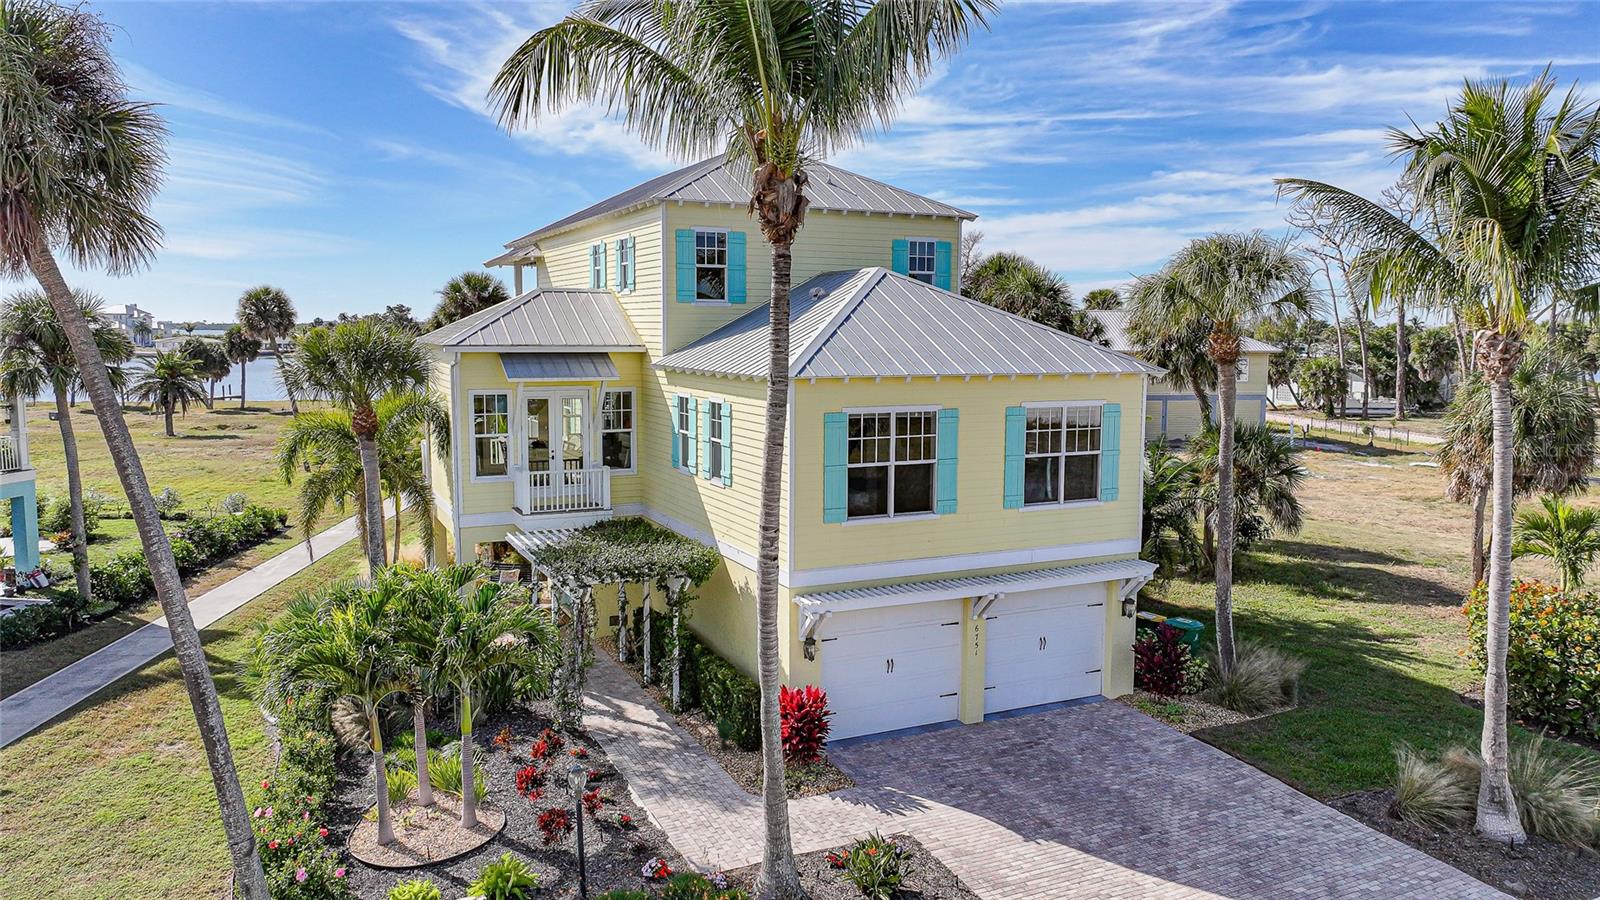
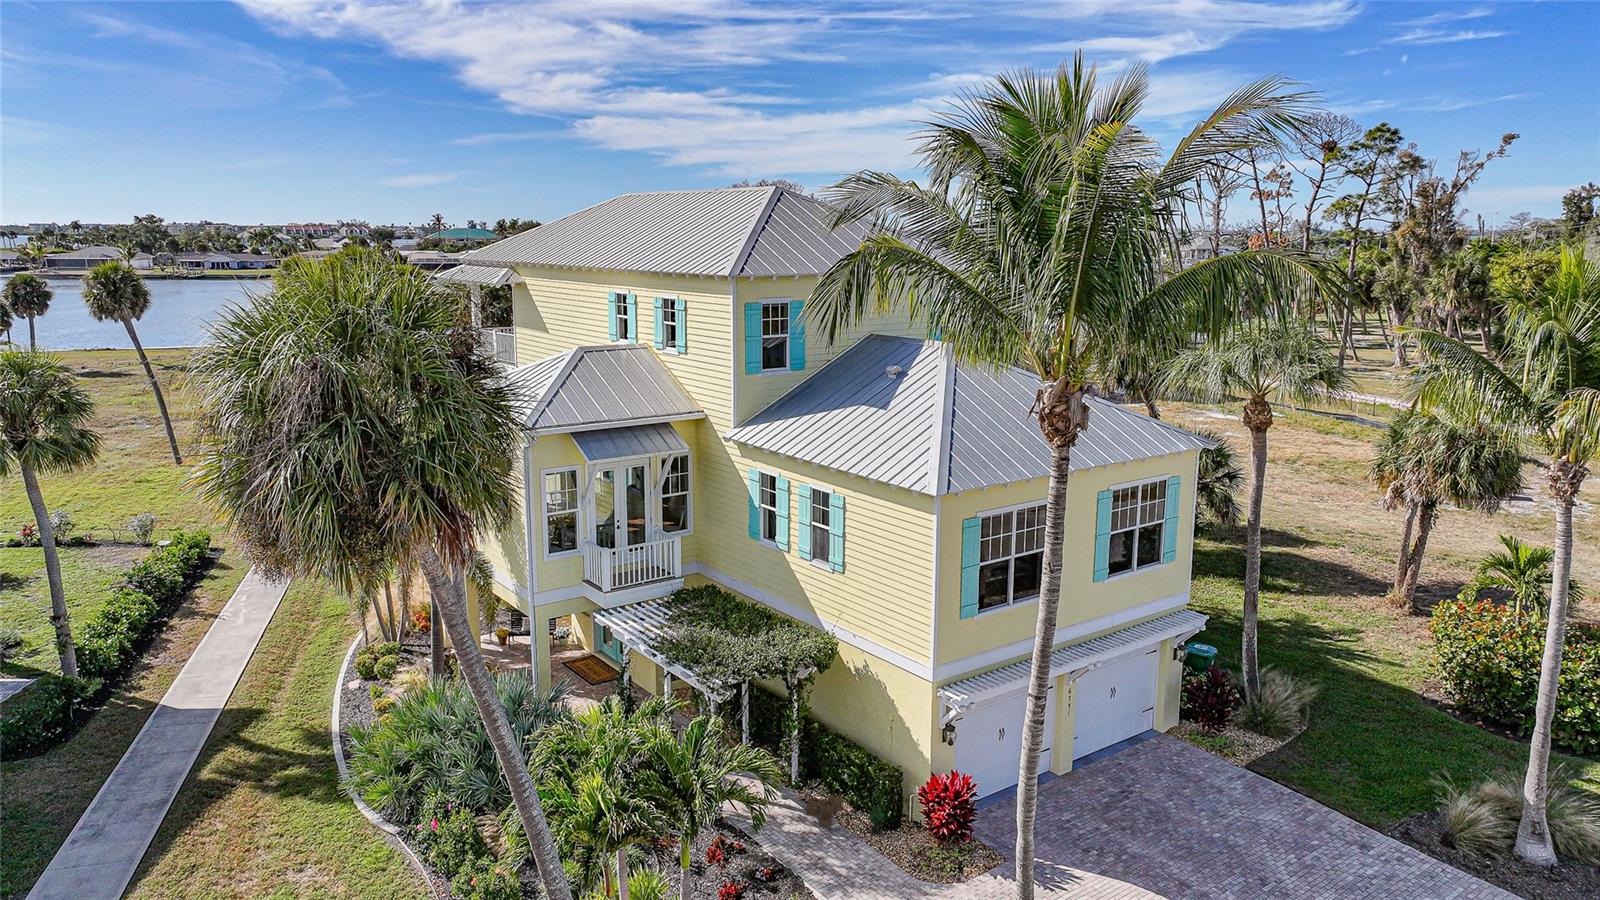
woven basket: none [666,711,708,741] -> present [807,794,843,827]

